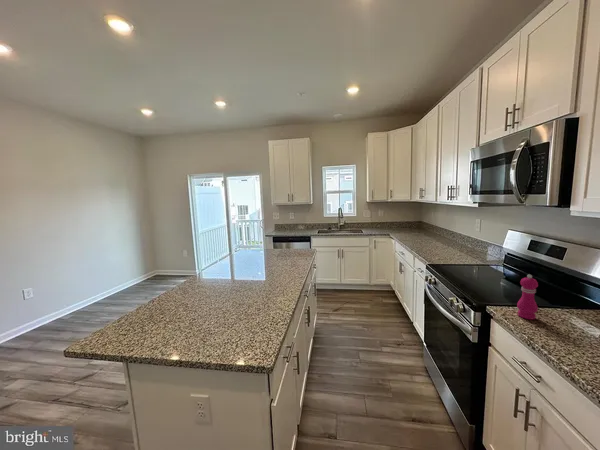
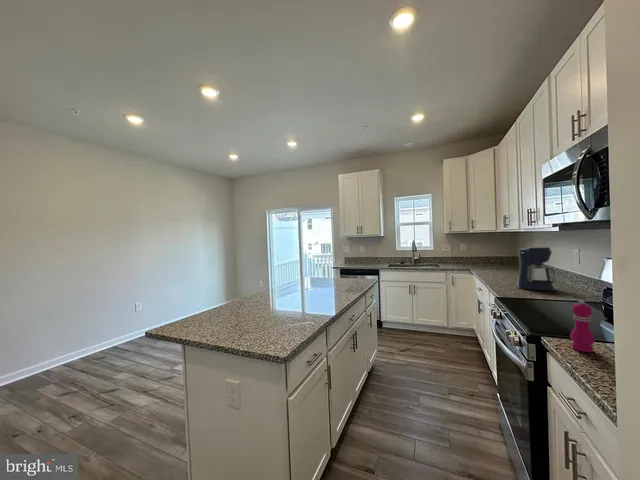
coffee maker: none [437,217,467,254] -> present [517,247,555,291]

